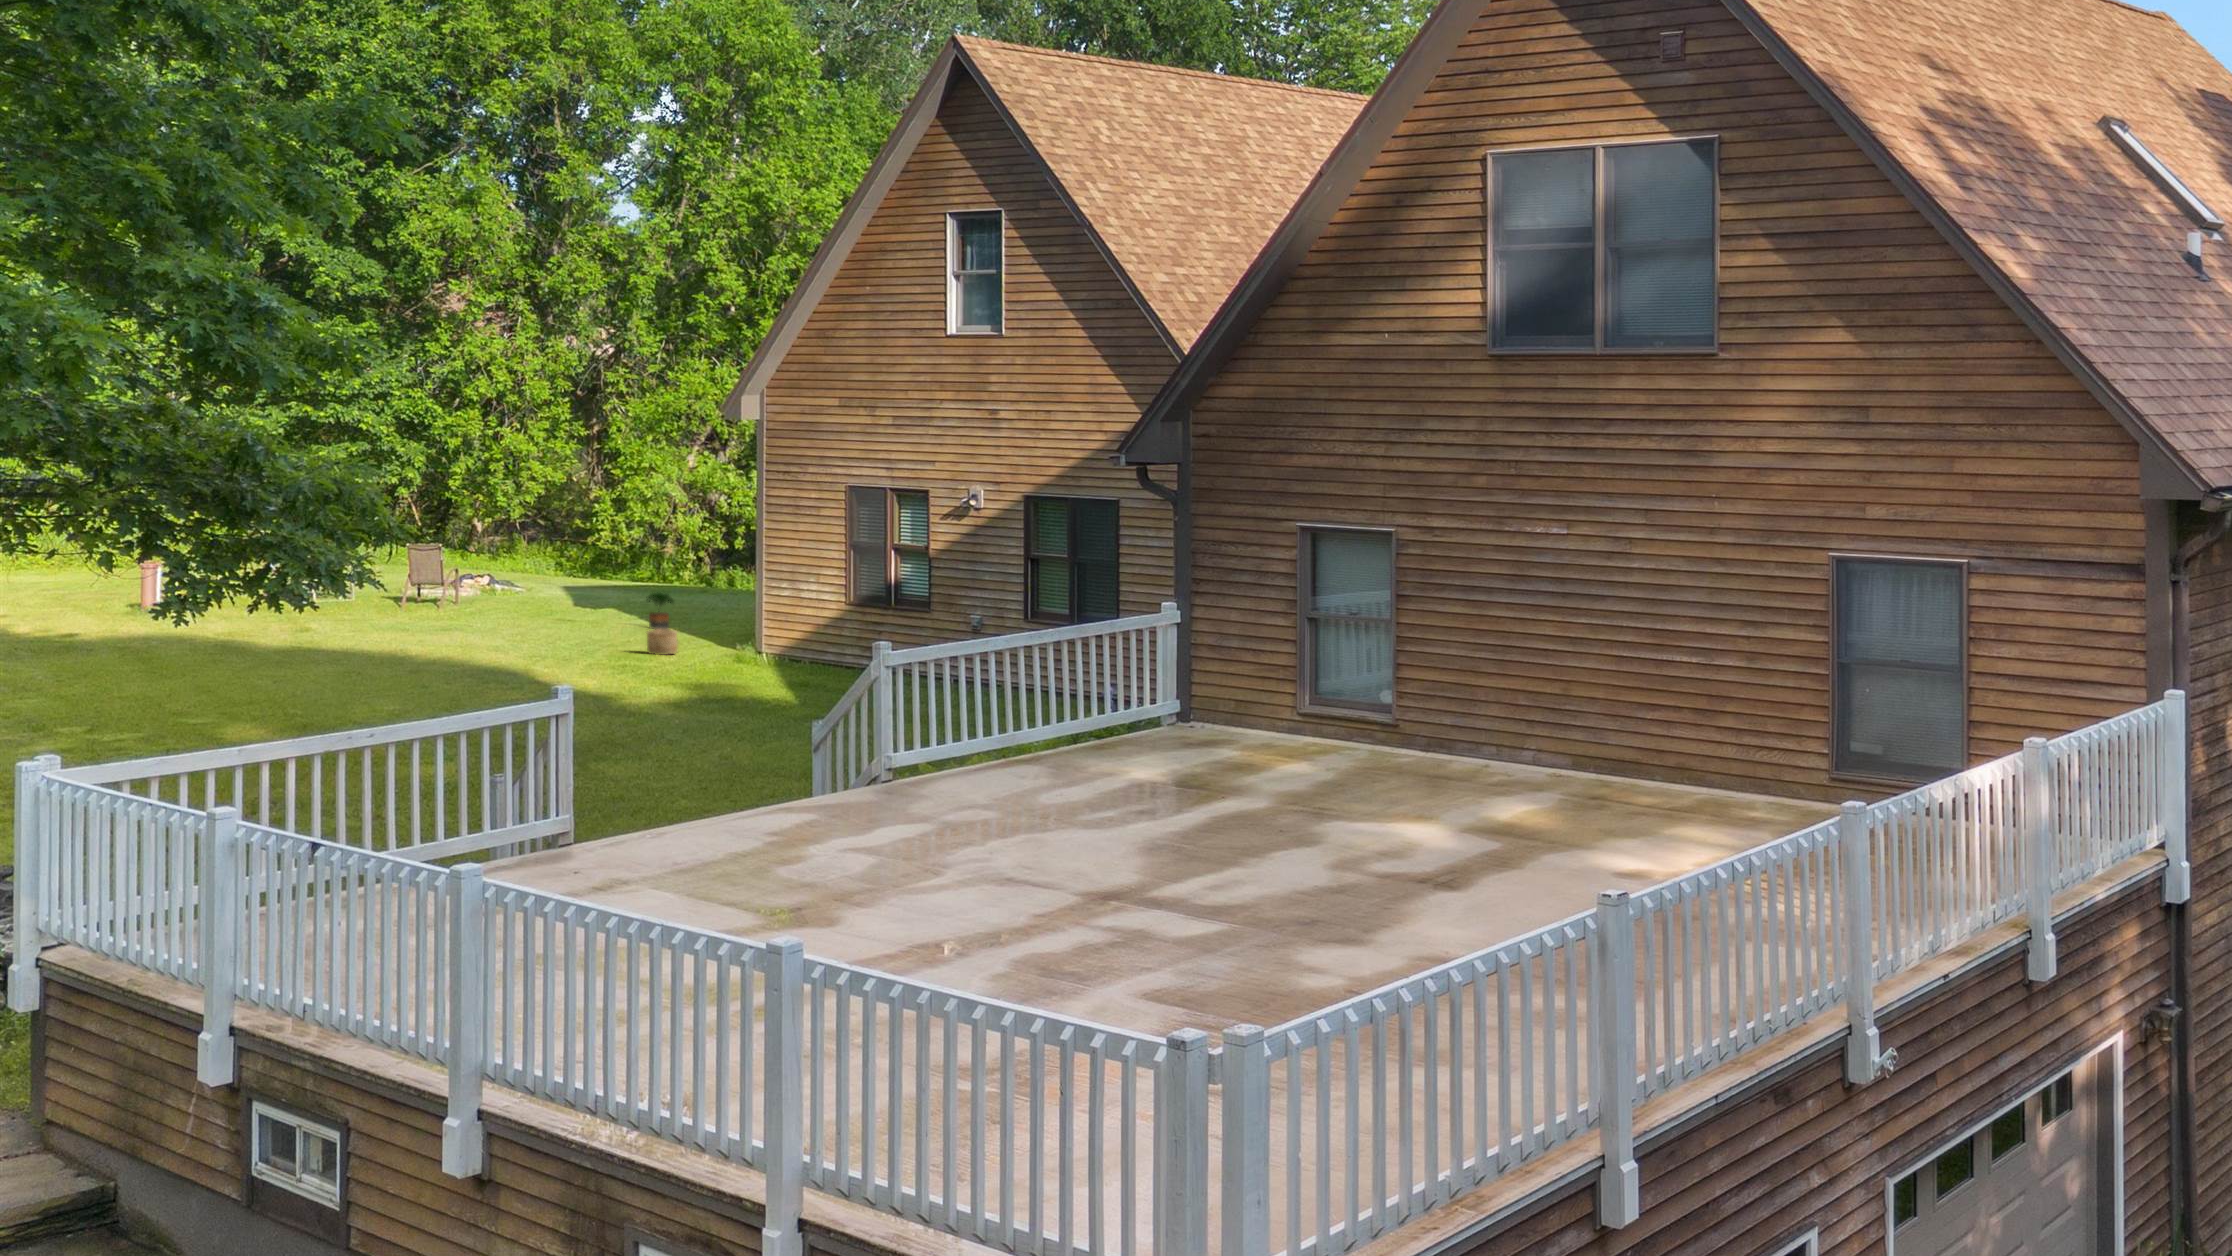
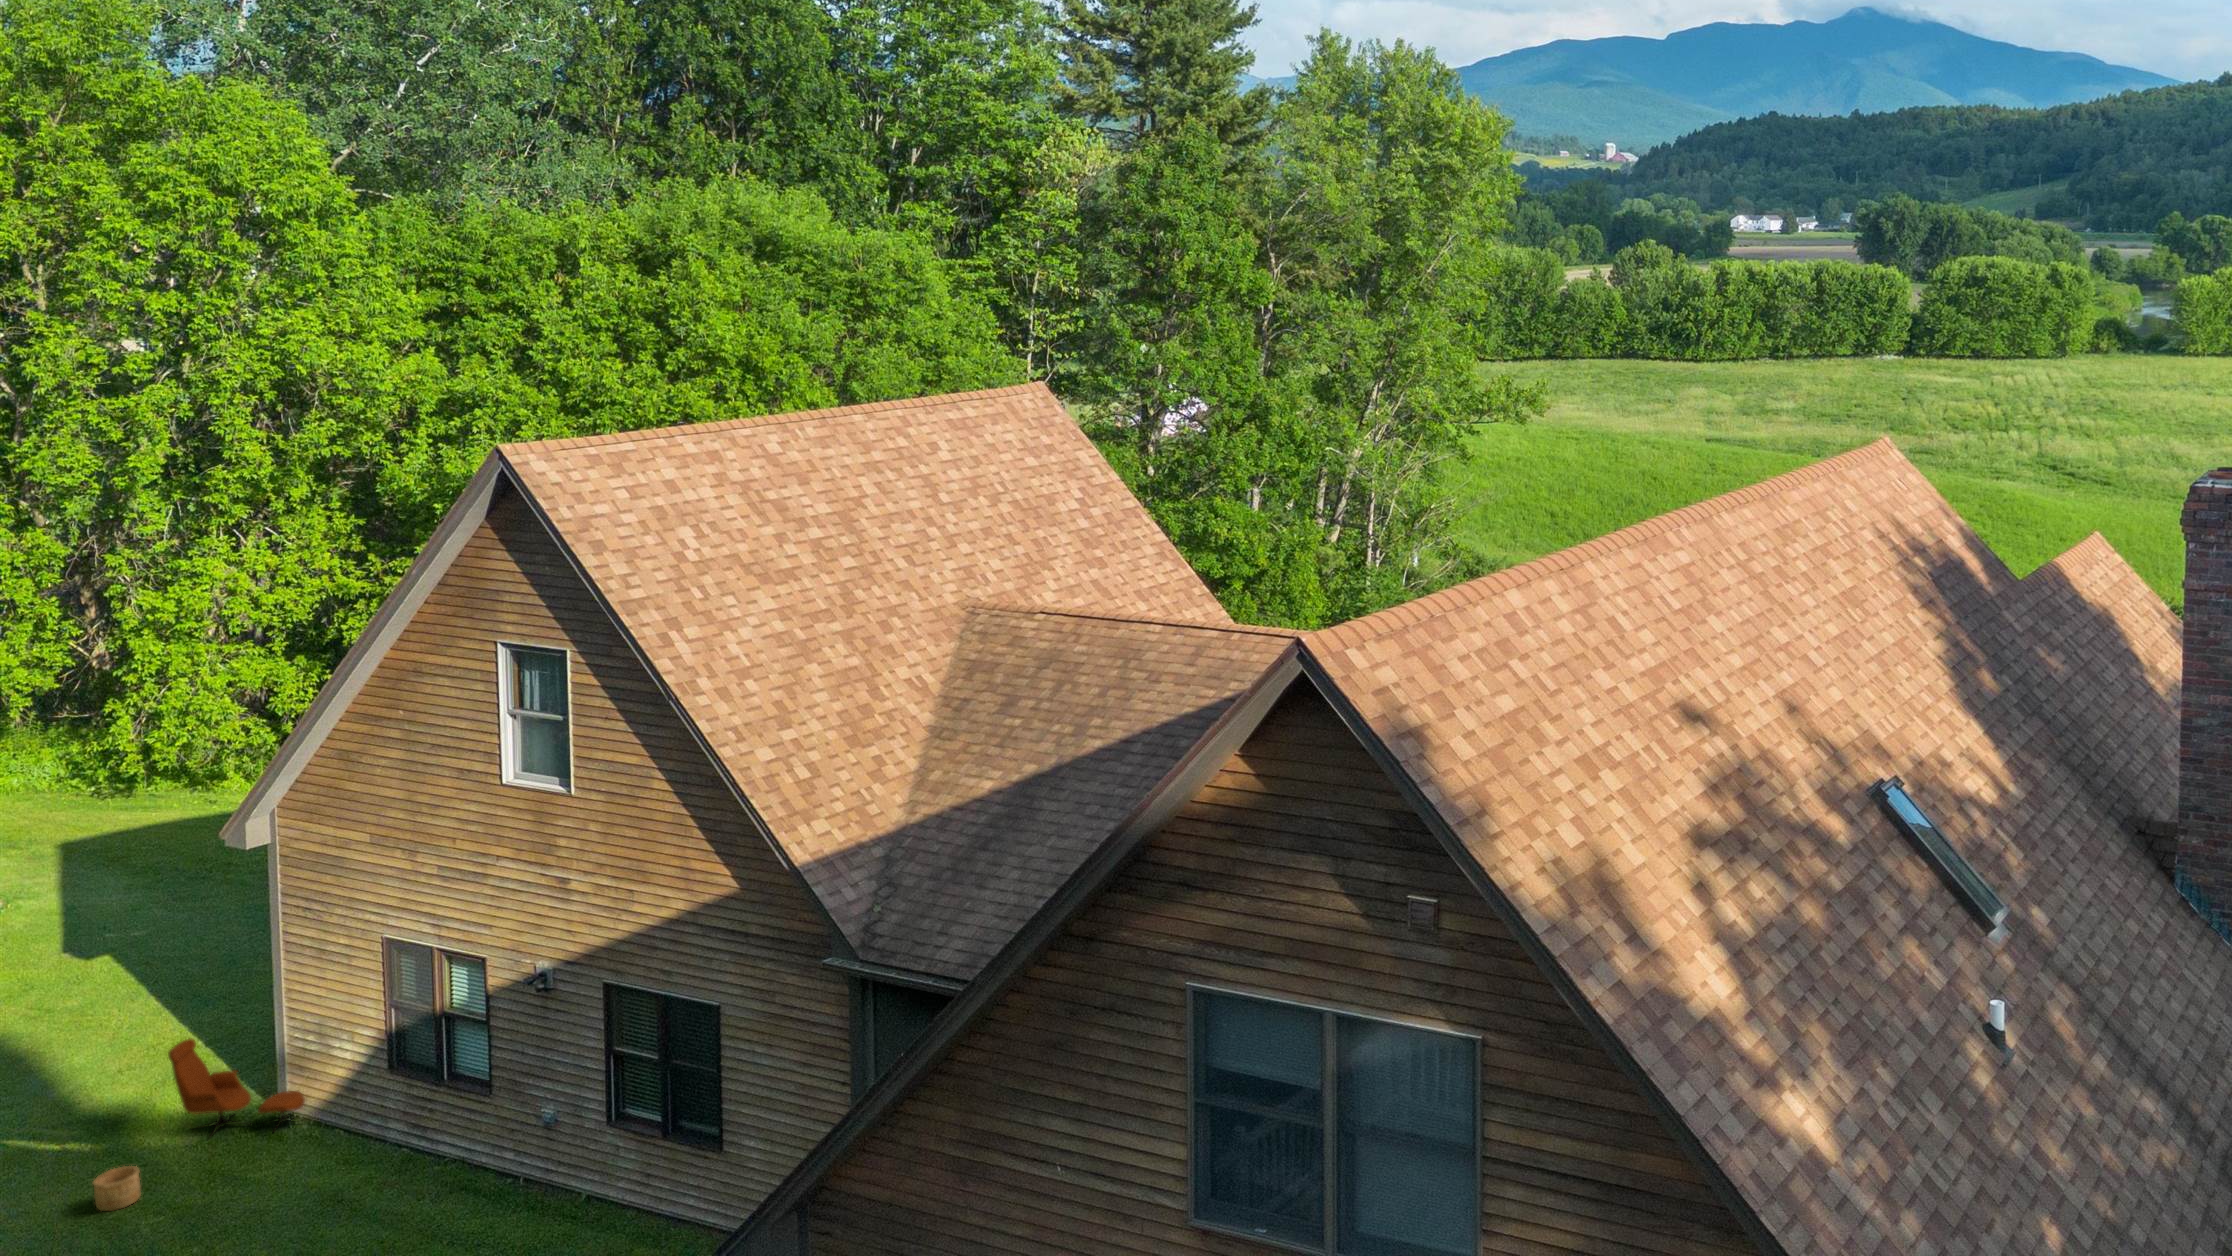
lounge chair: none [693,575,788,653] -> present [168,1039,305,1136]
potted tree: present [646,592,673,629] -> none [116,1005,159,1056]

